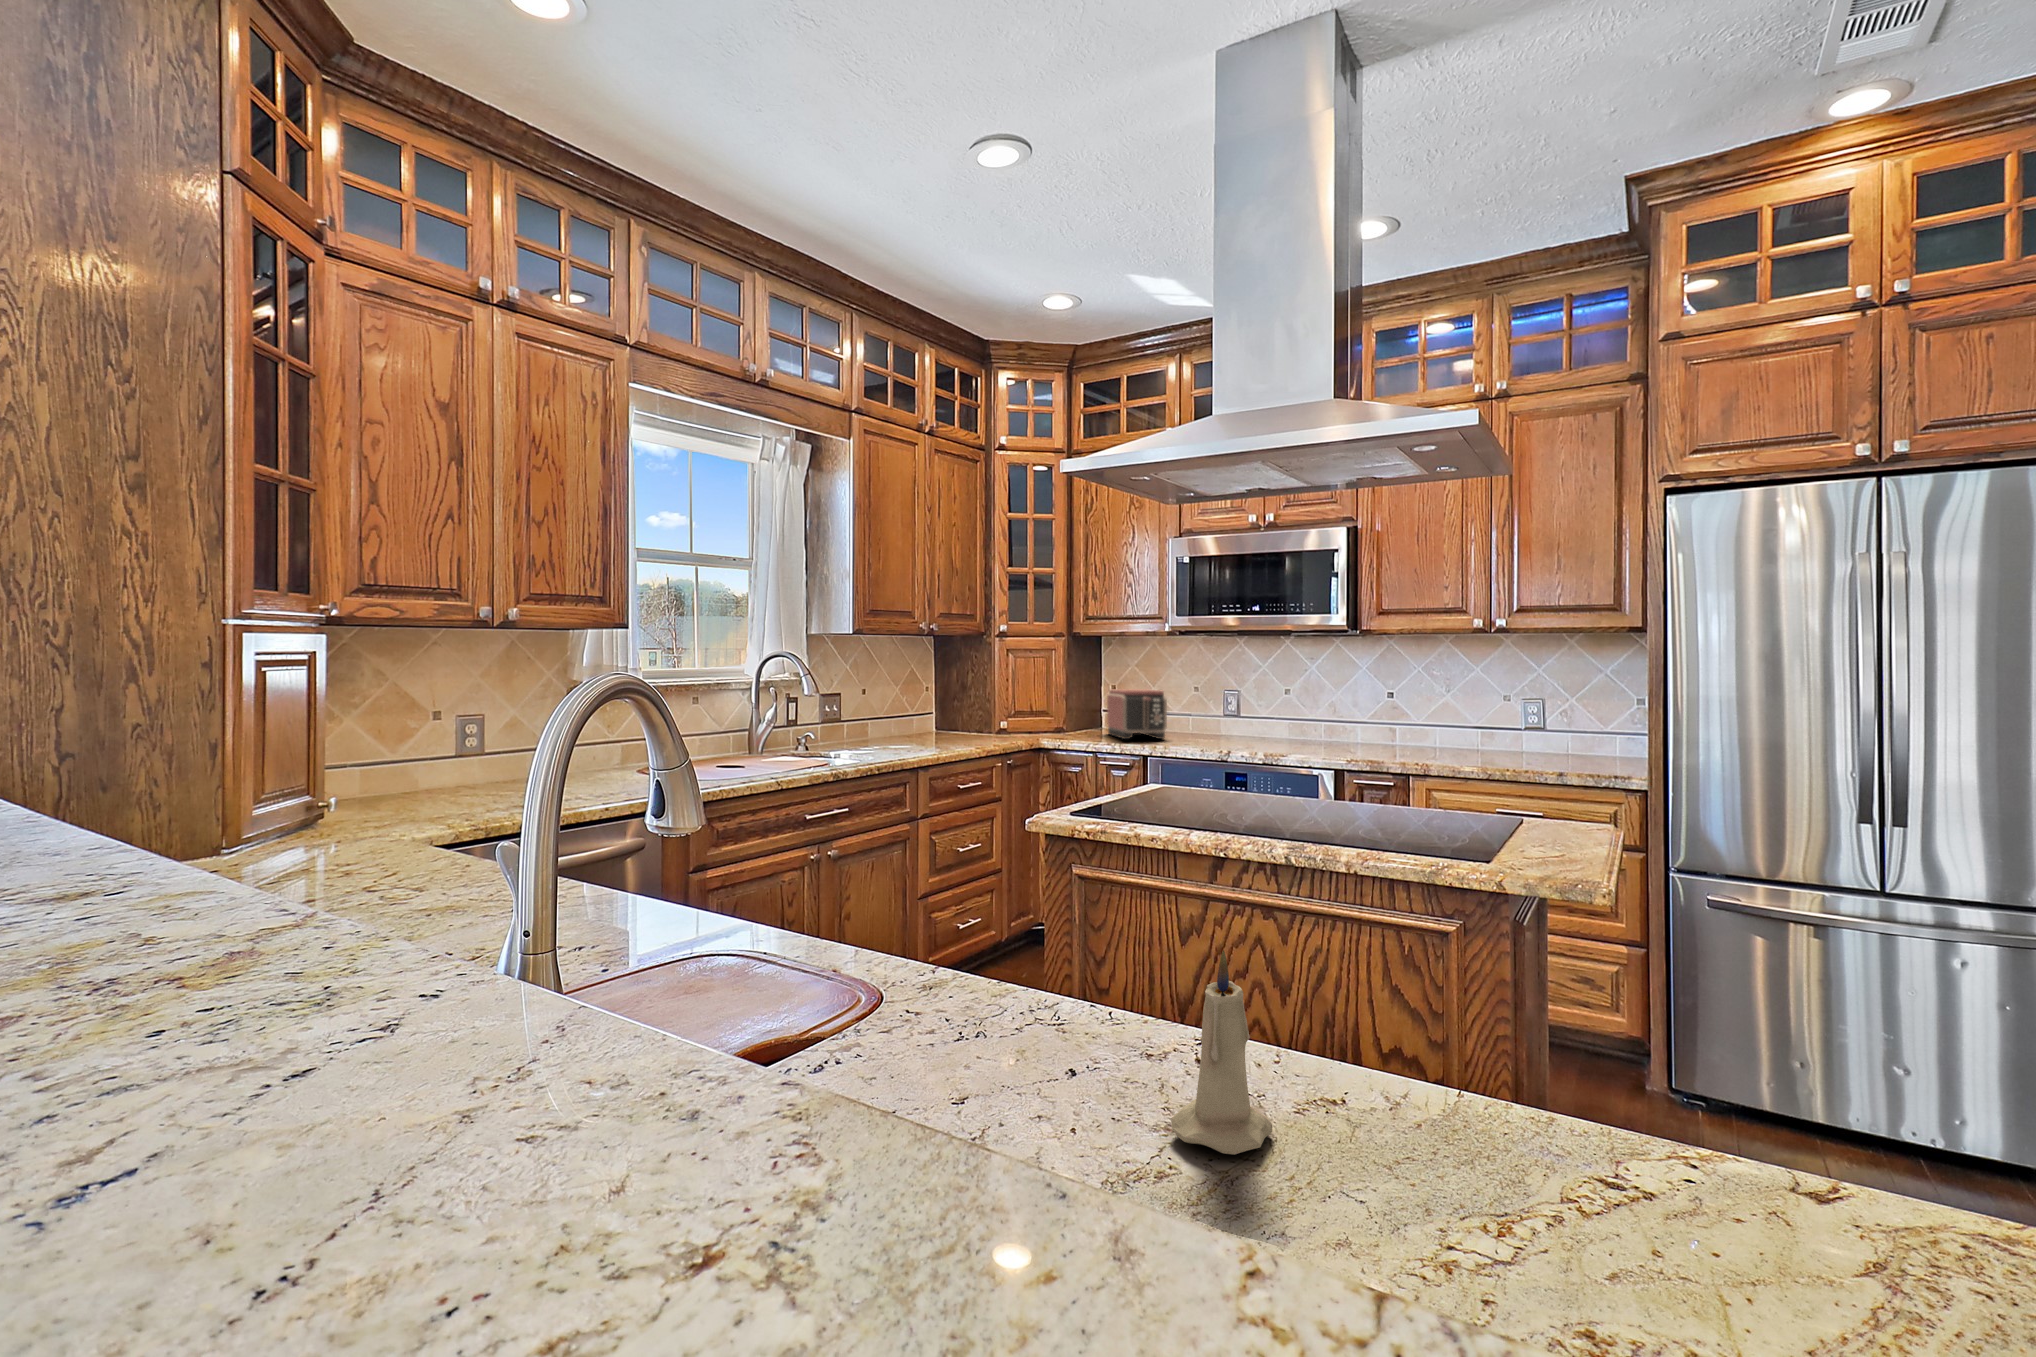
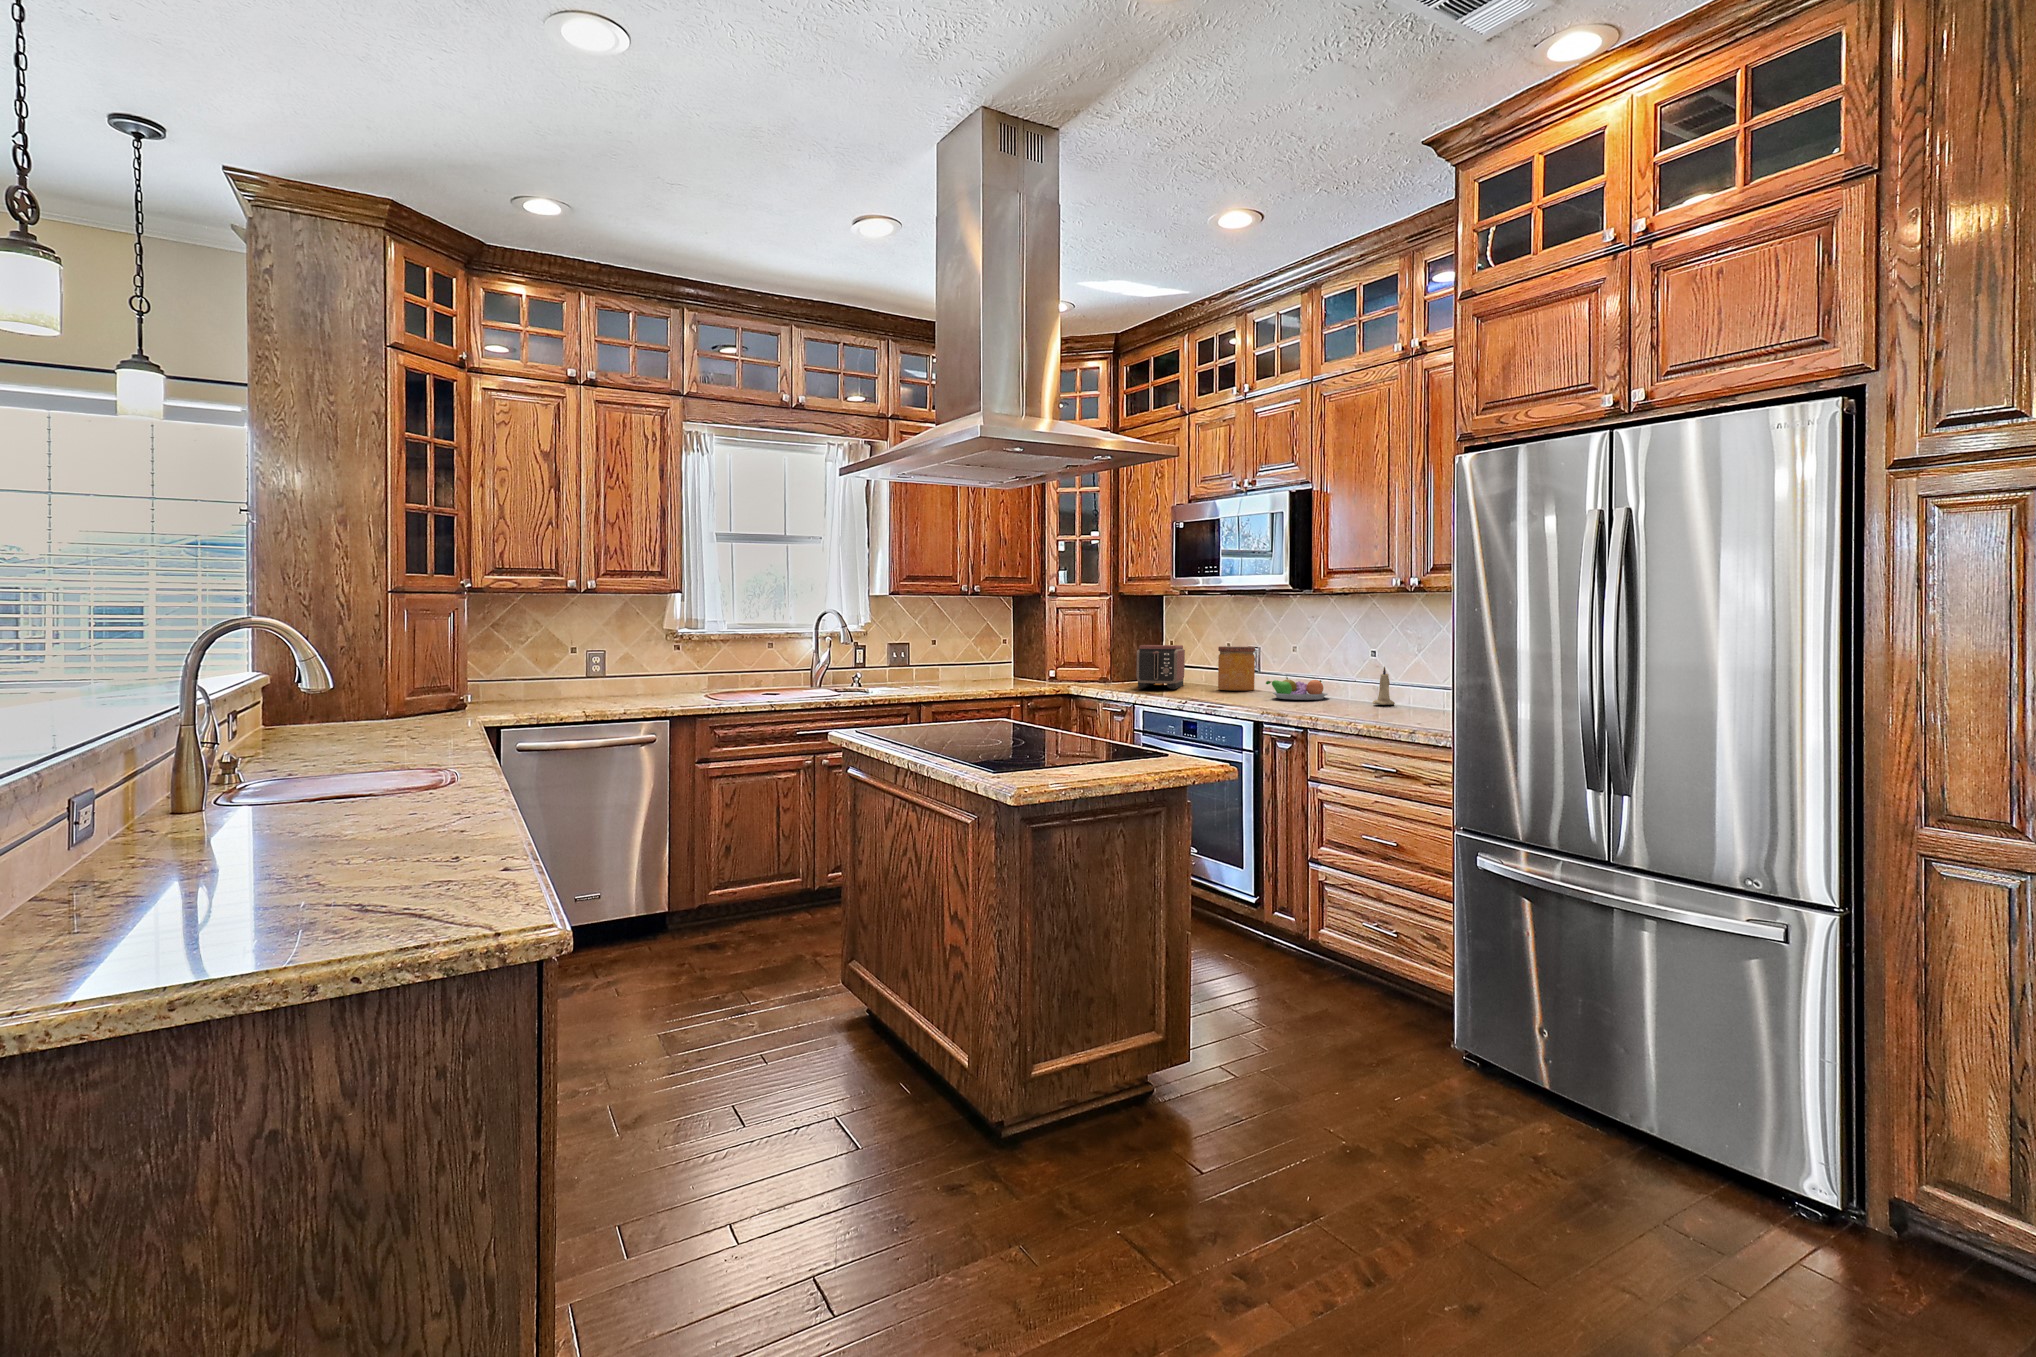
jar: none [1207,691,1247,738] -> present [1218,646,1255,690]
fruit bowl: none [1302,723,1364,748] -> present [1266,677,1328,700]
candle: present [1171,950,1272,1154] -> present [1372,667,1395,705]

